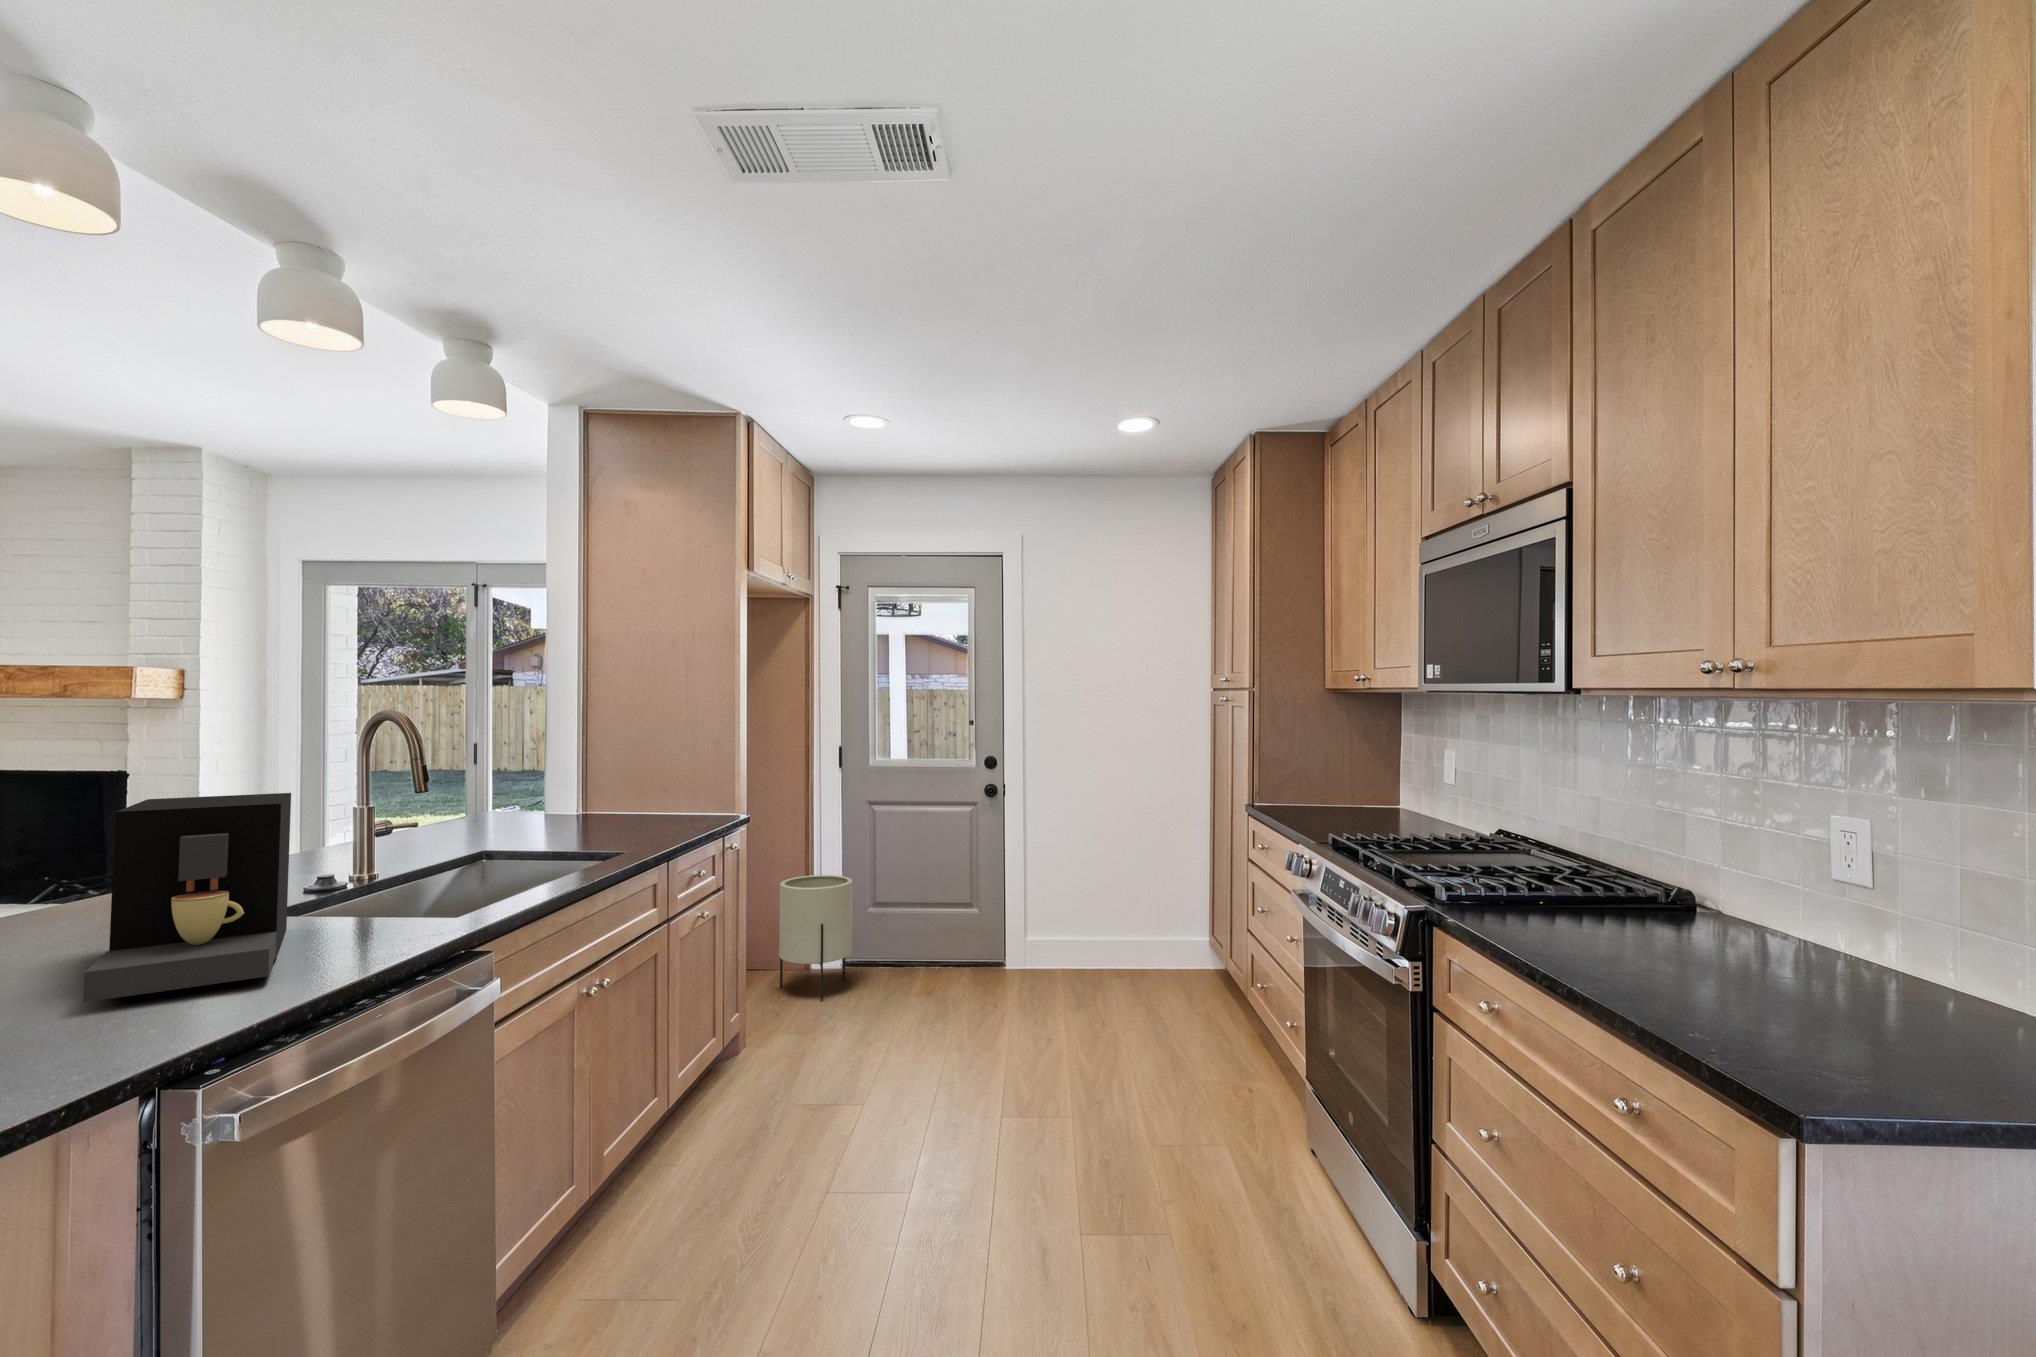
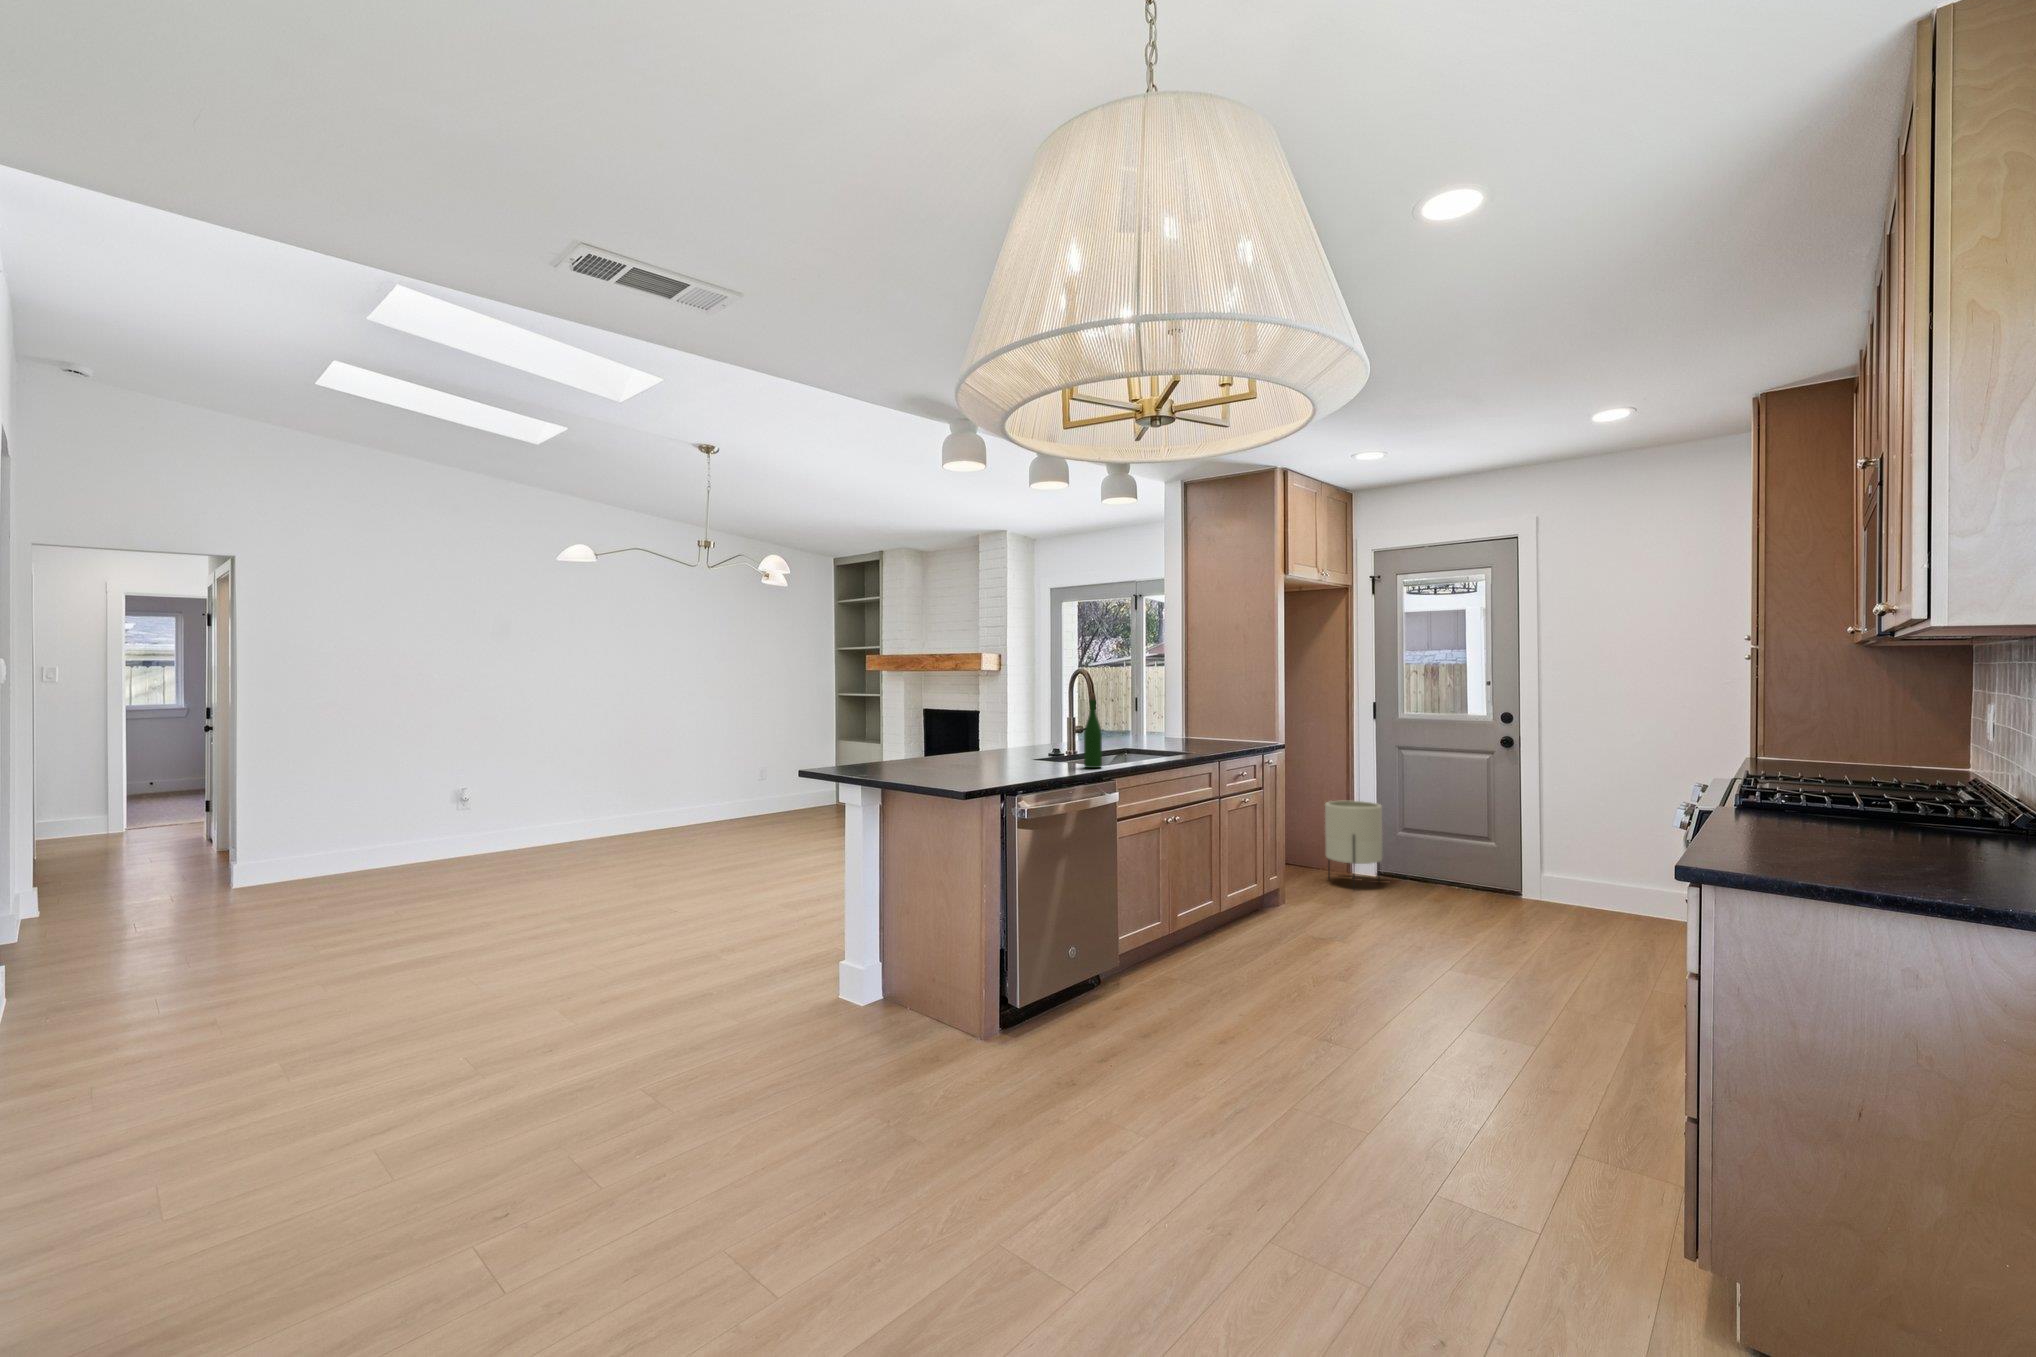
wine bottle: none [404,755,455,931] -> present [1084,693,1102,768]
coffee maker: present [83,793,291,1002] -> none [994,708,1046,771]

